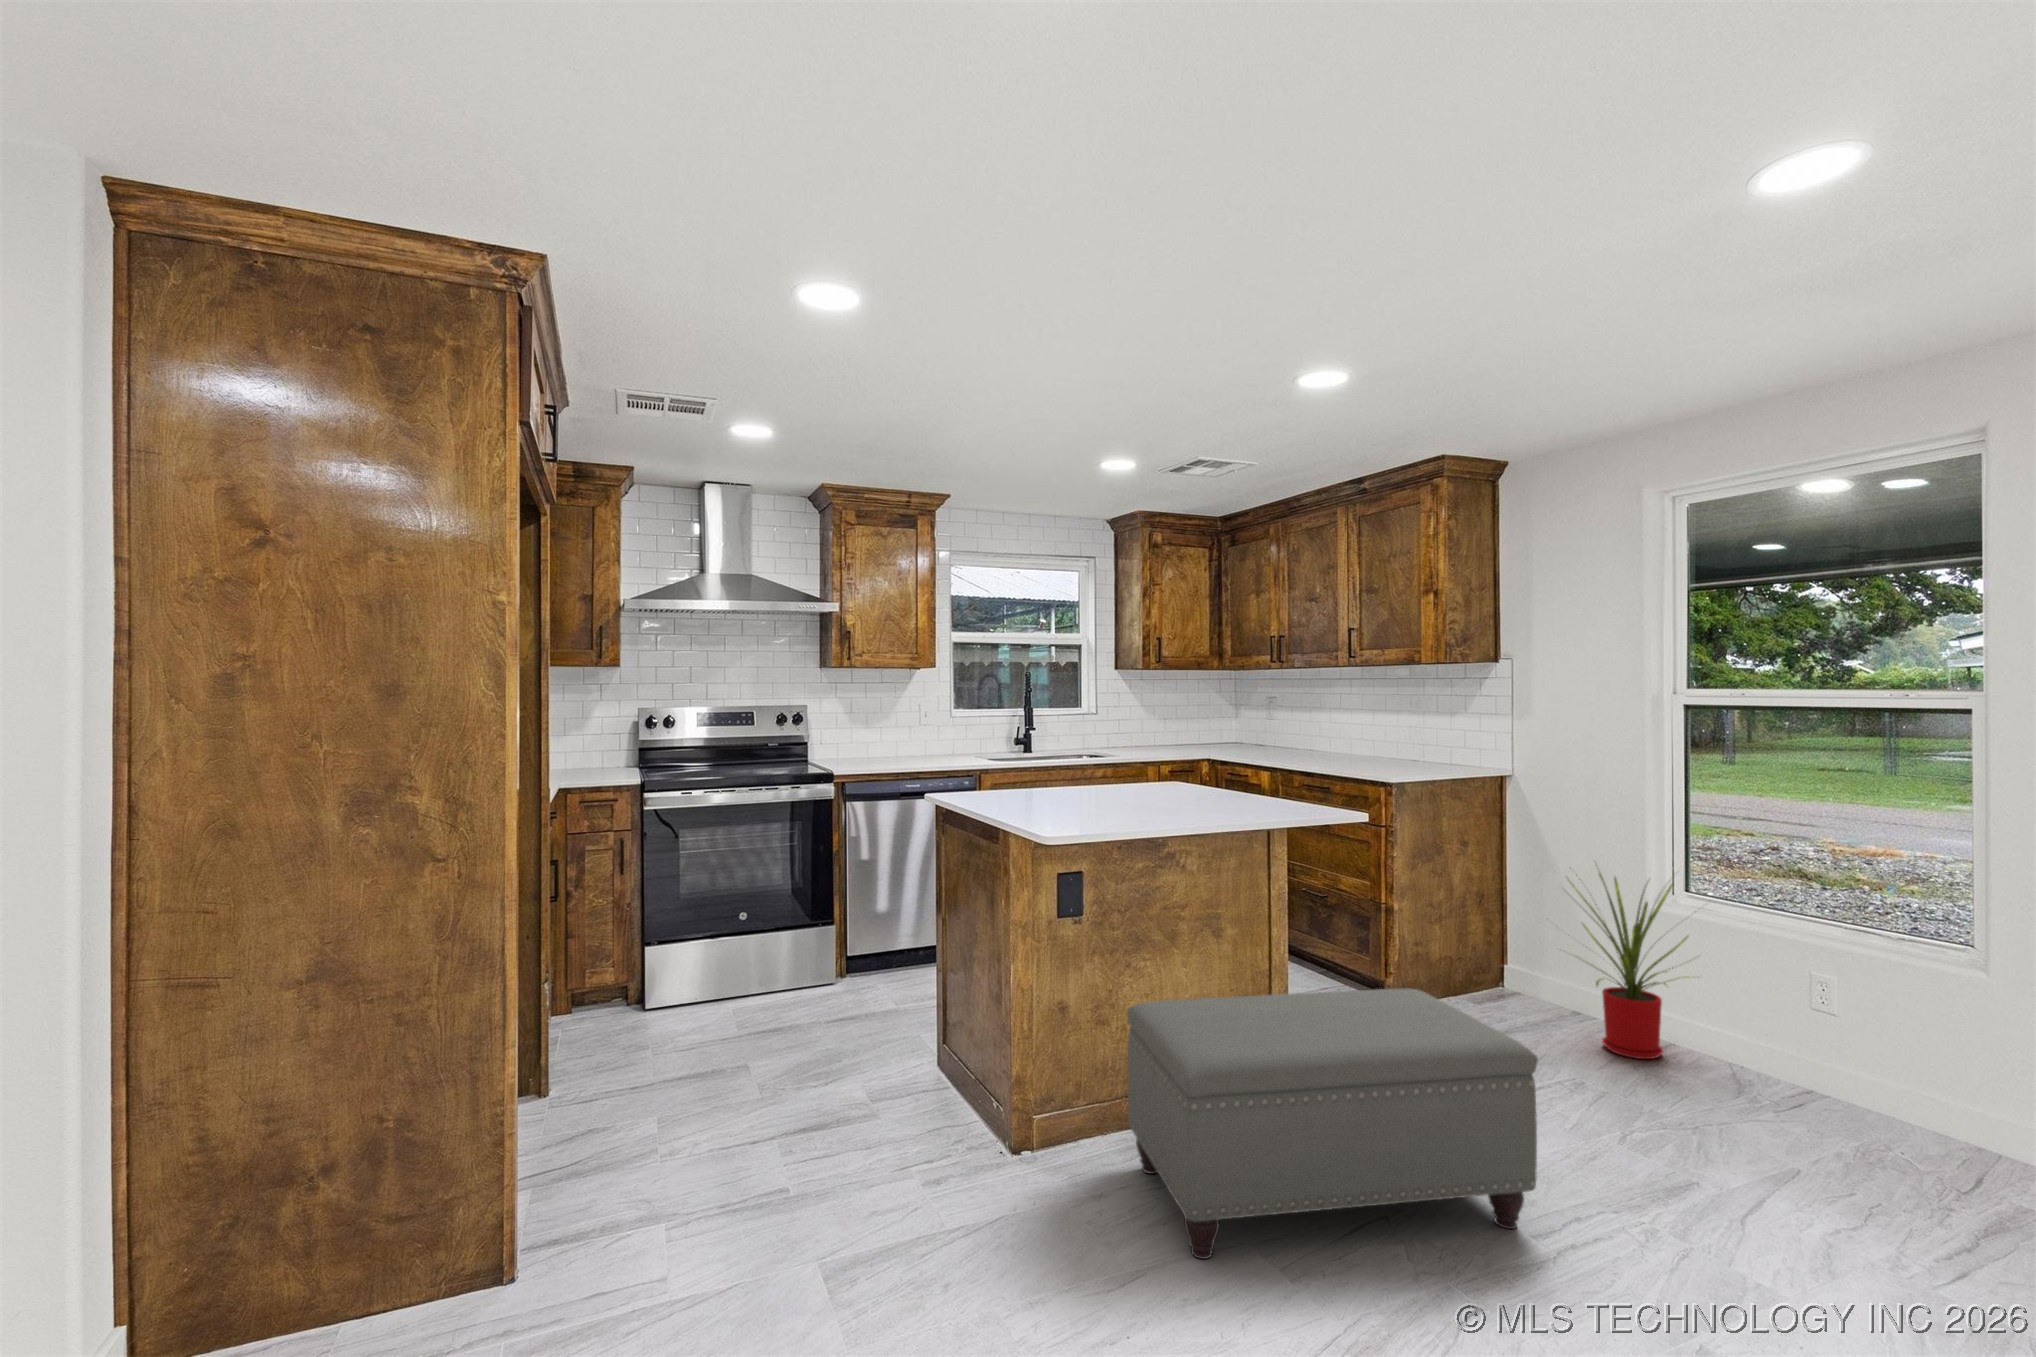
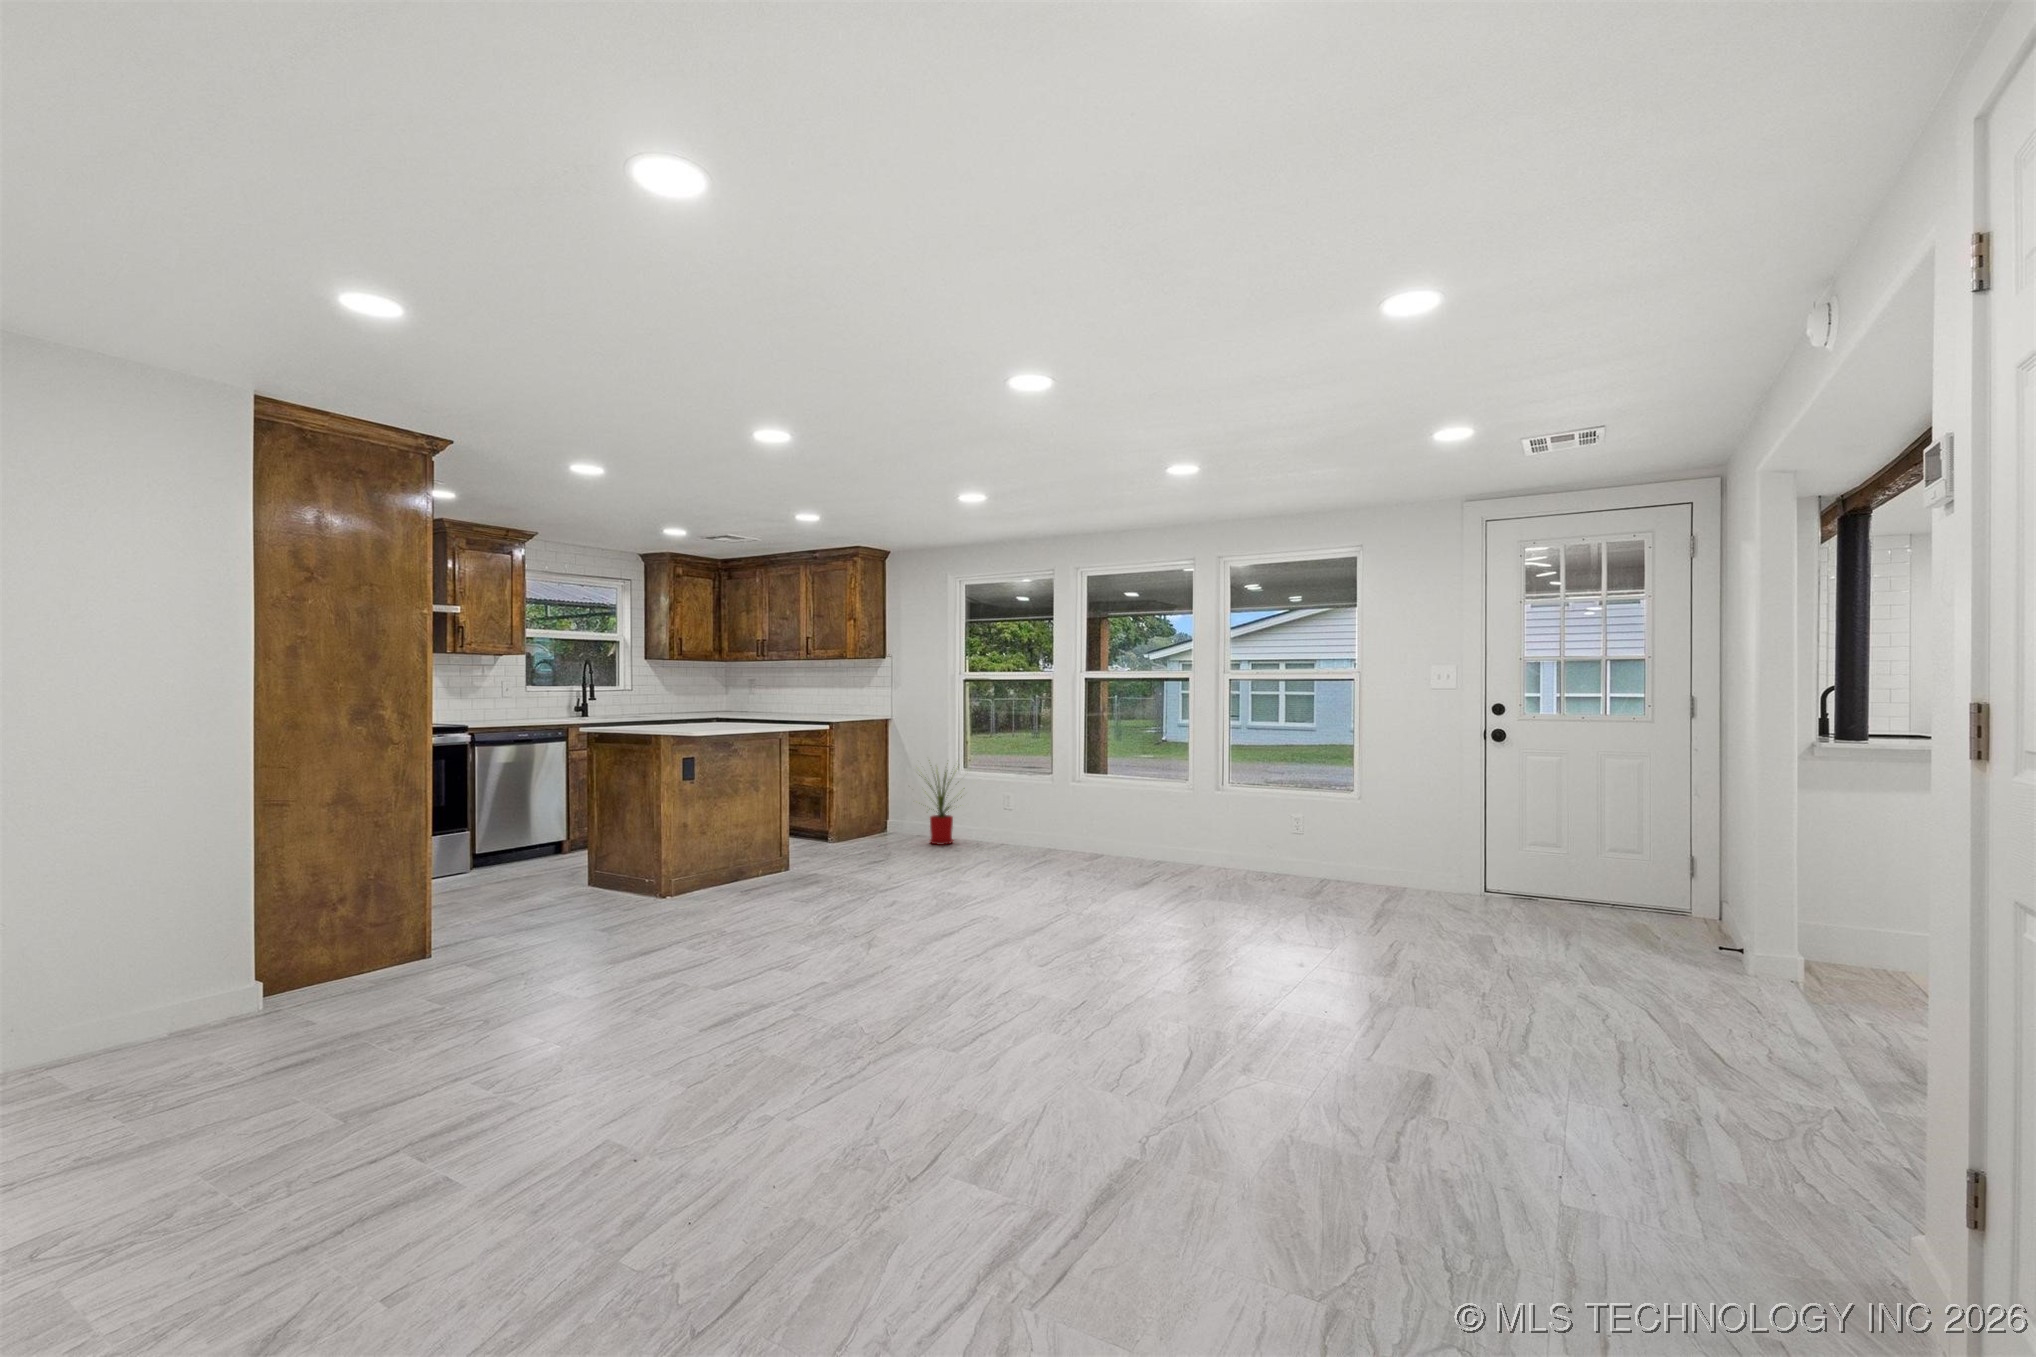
ottoman: present [1127,989,1538,1259] -> none [729,806,903,909]

